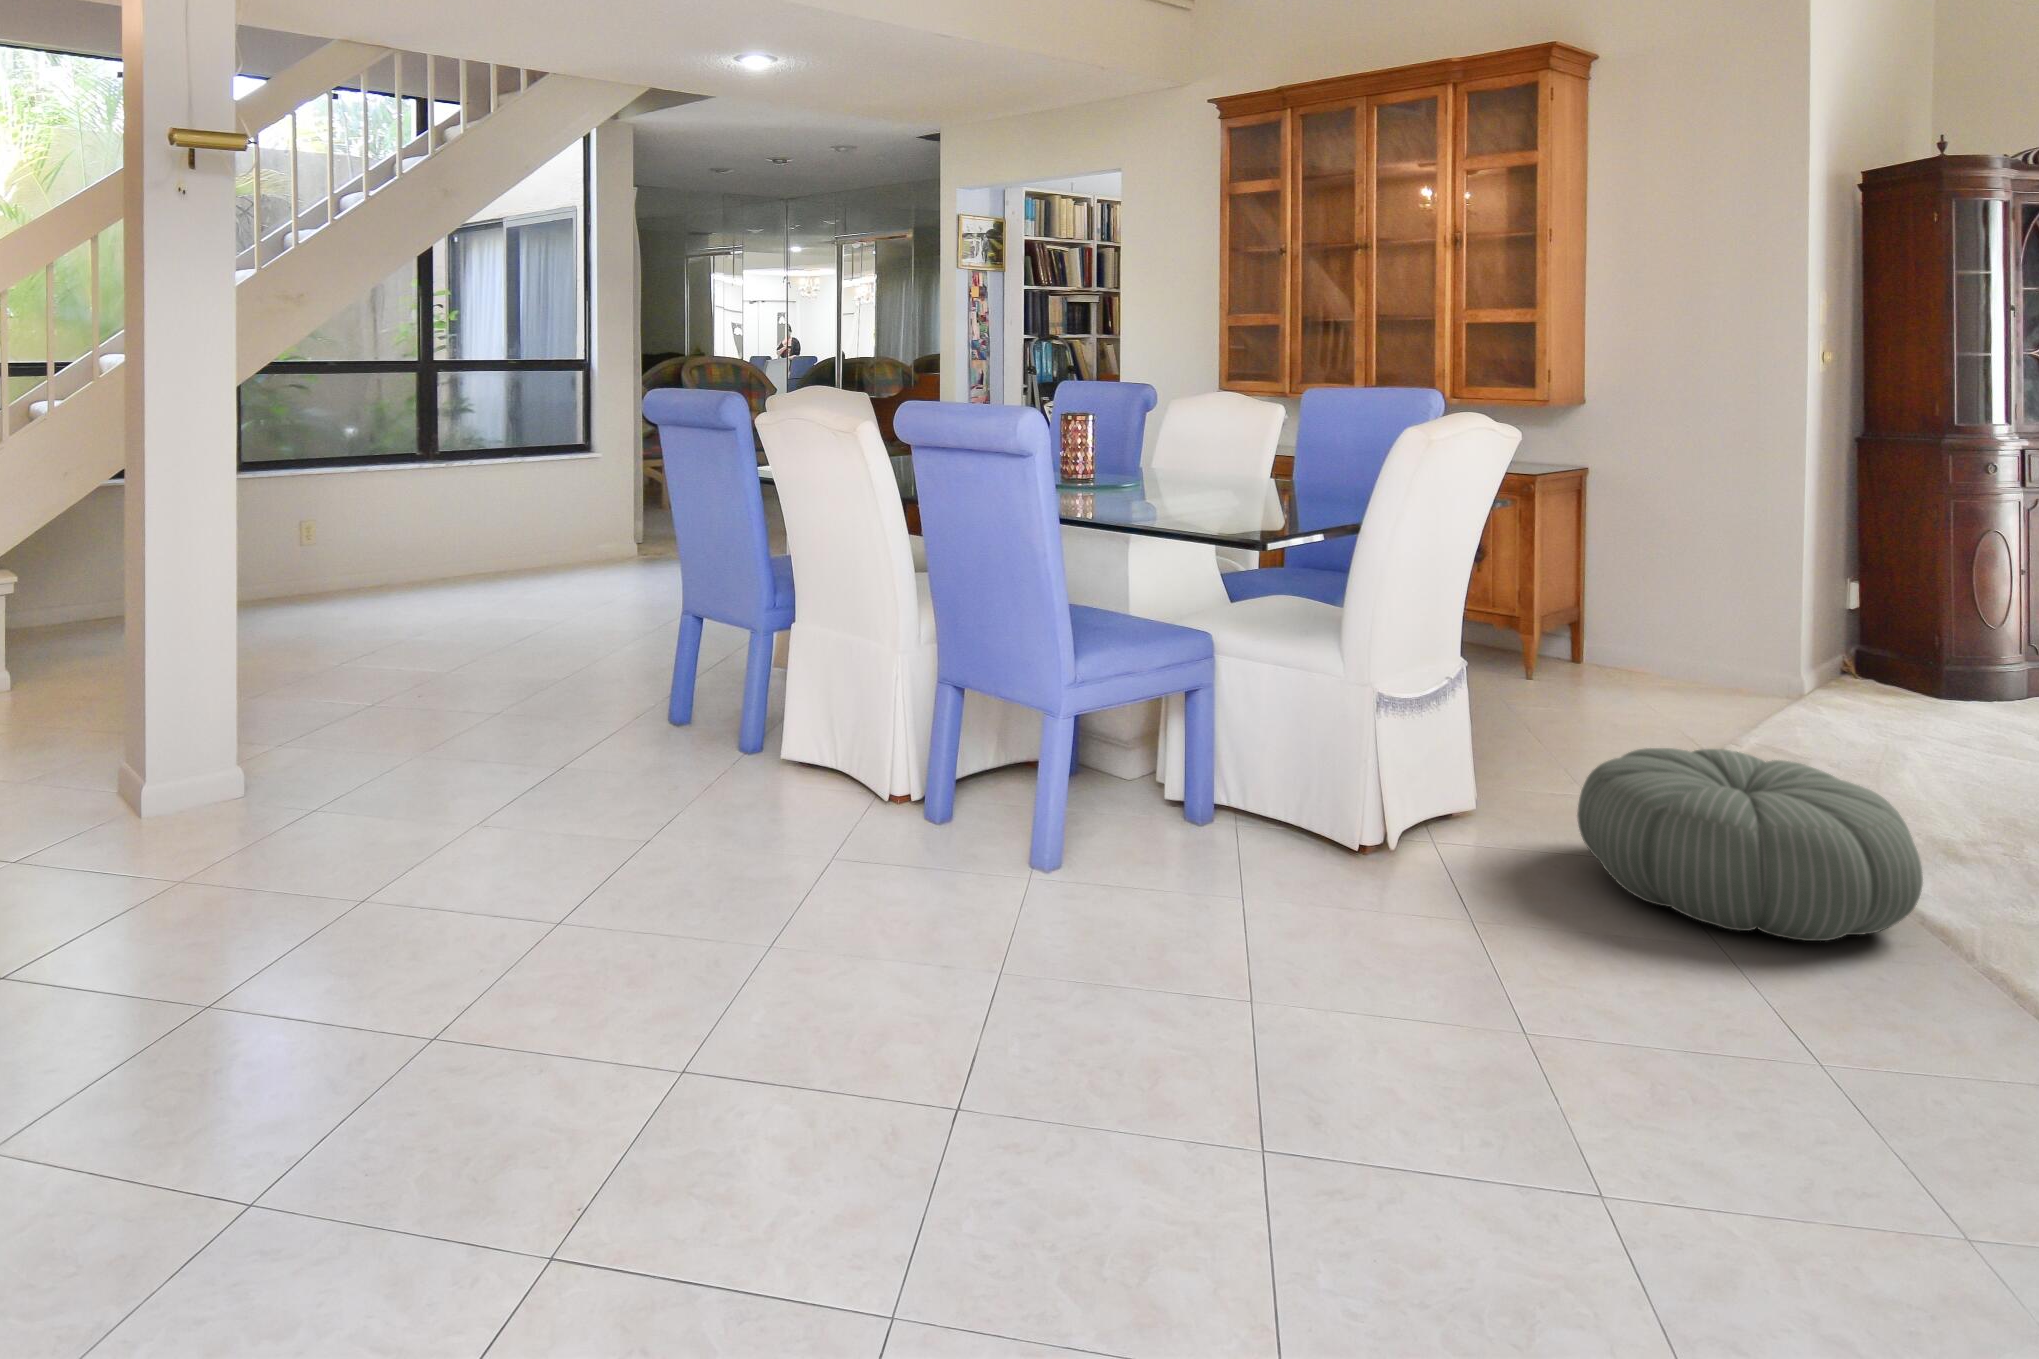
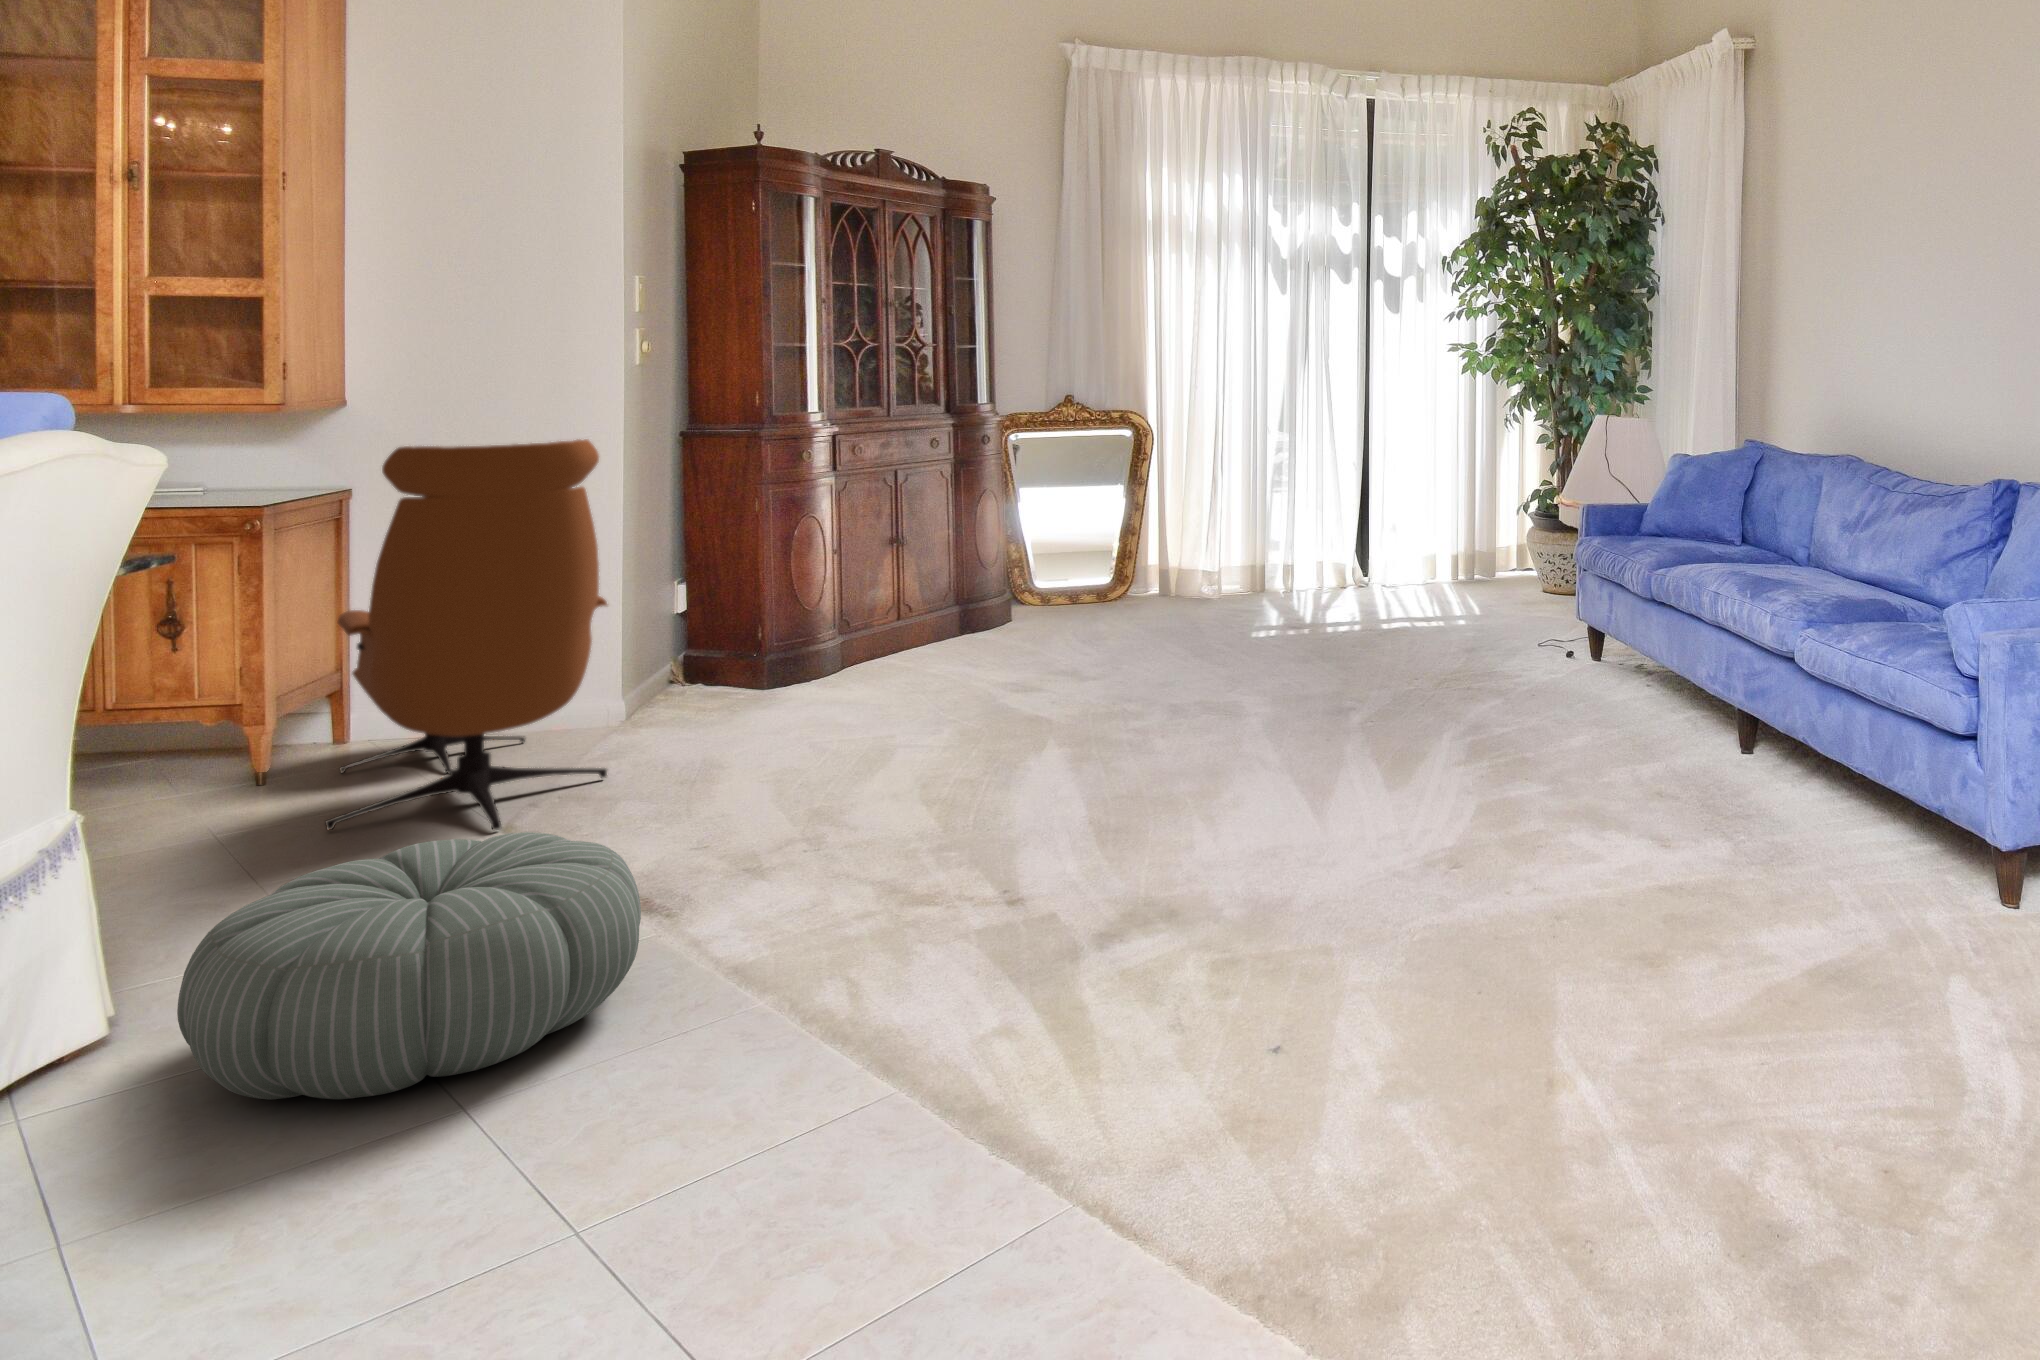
lounge chair: none [1584,437,1818,758] -> present [325,439,607,830]

